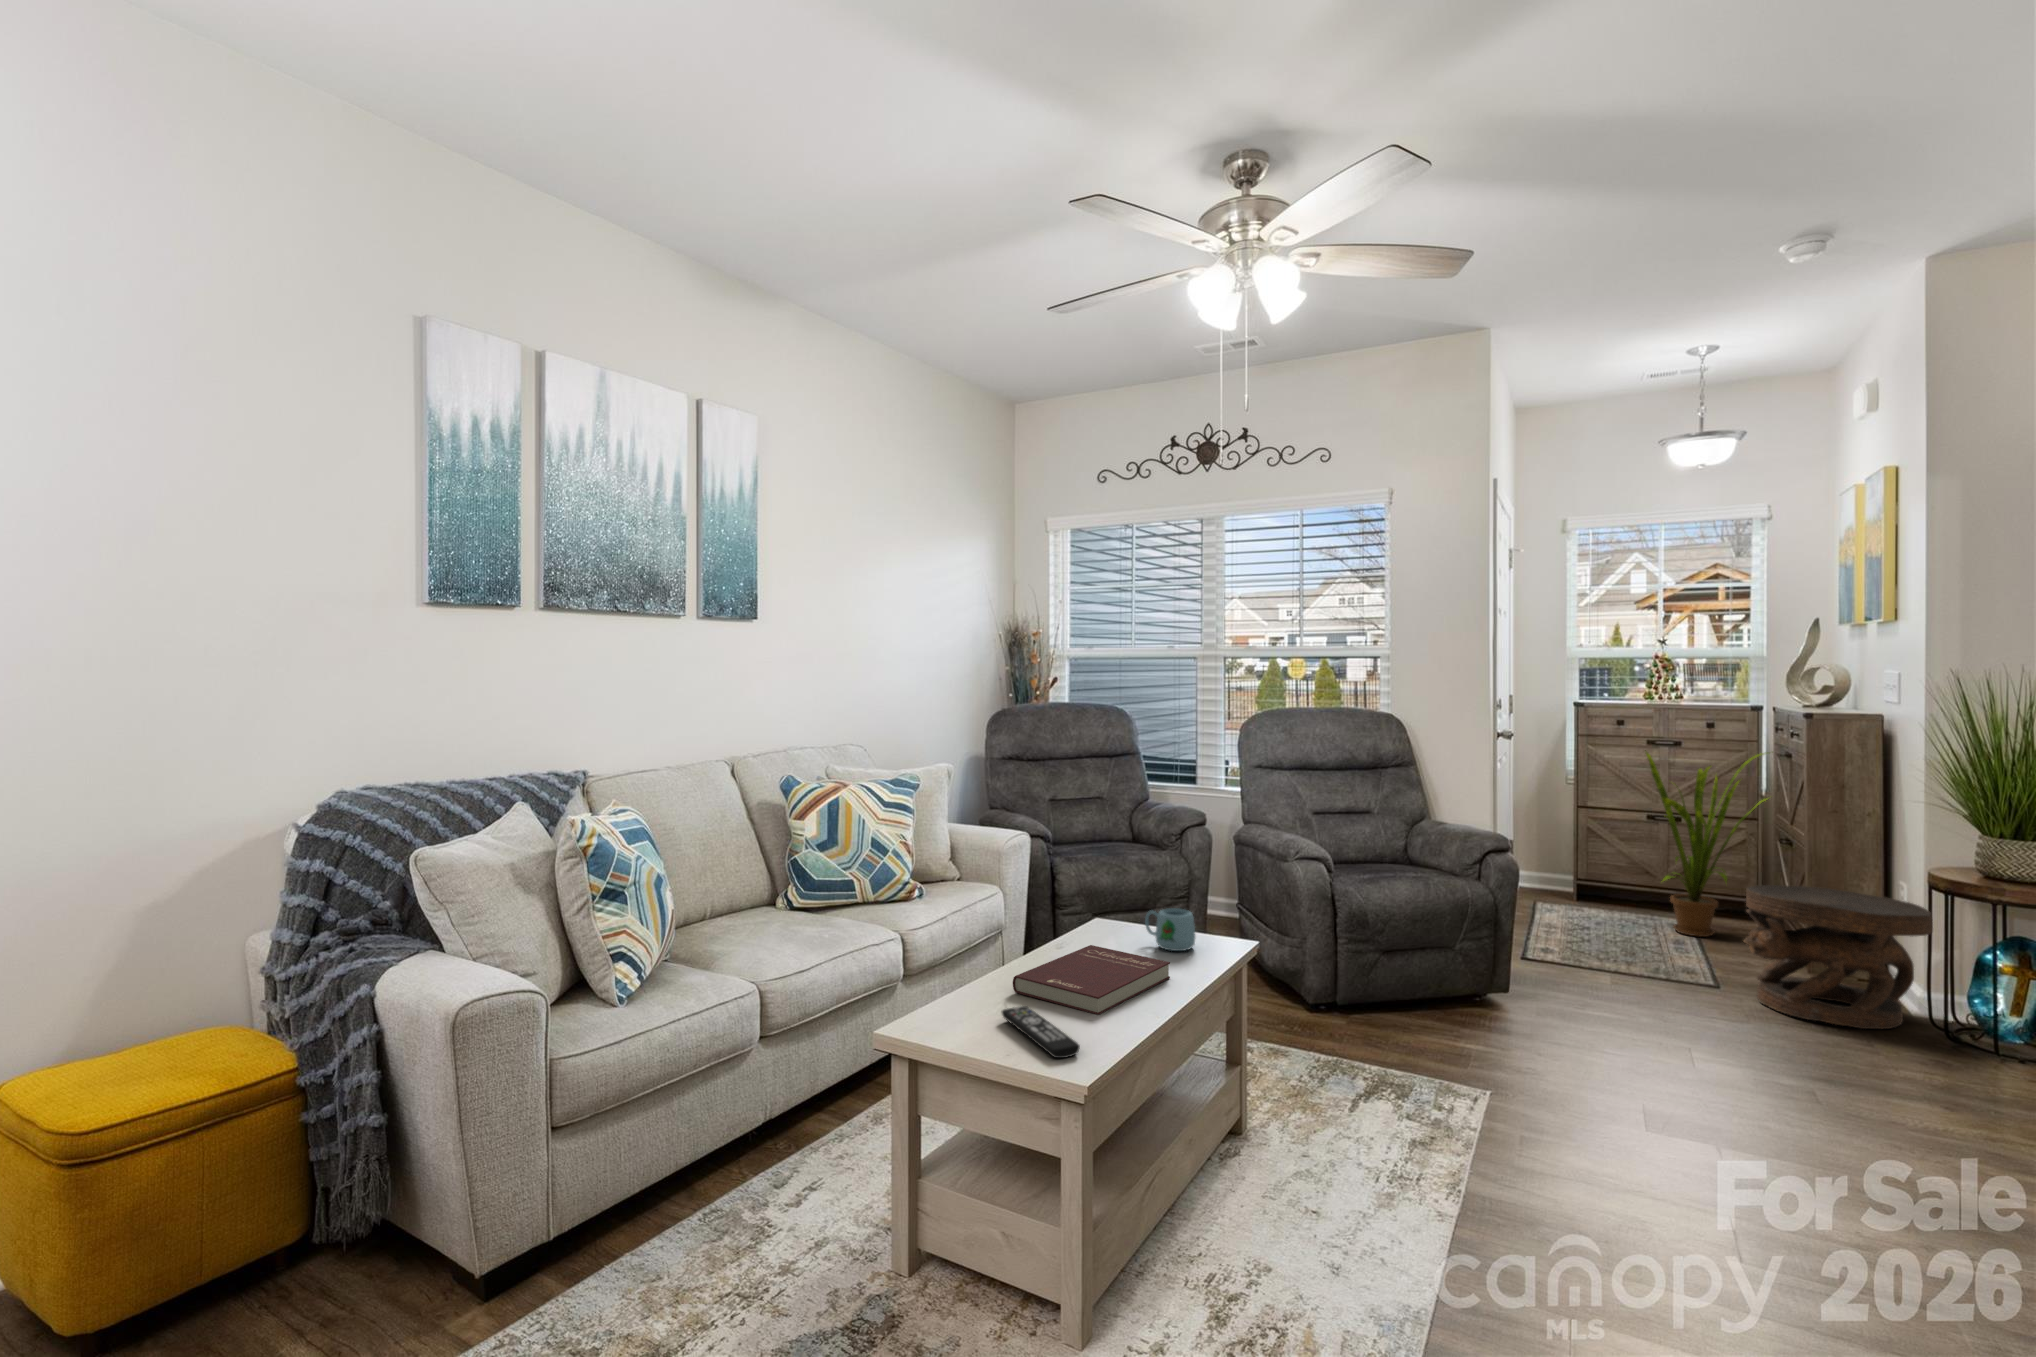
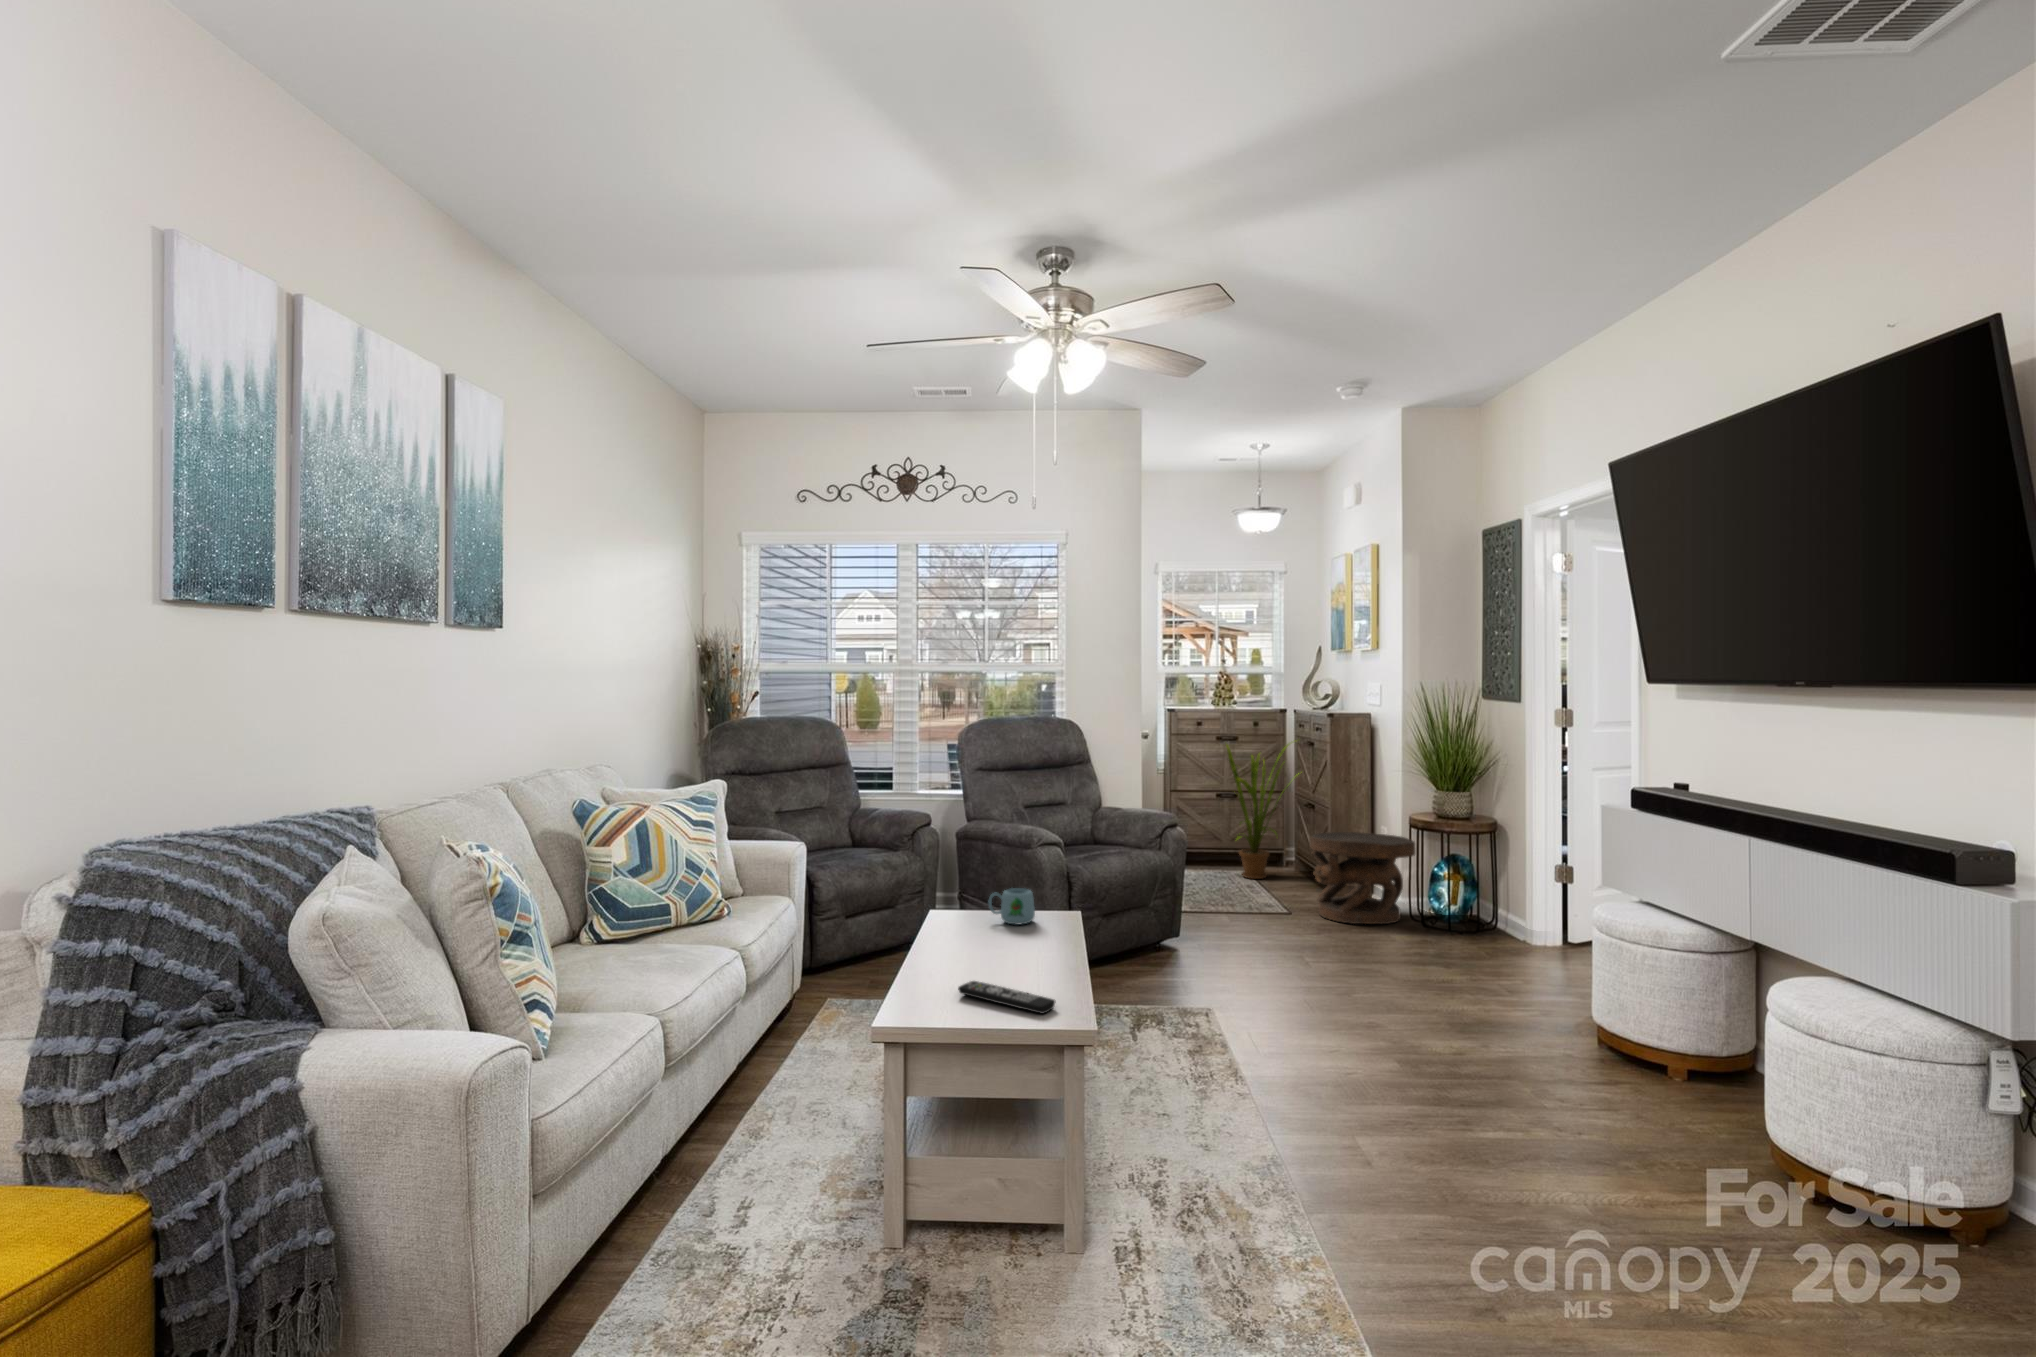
book: present [1013,945,1170,1015] -> none [935,927,1045,979]

